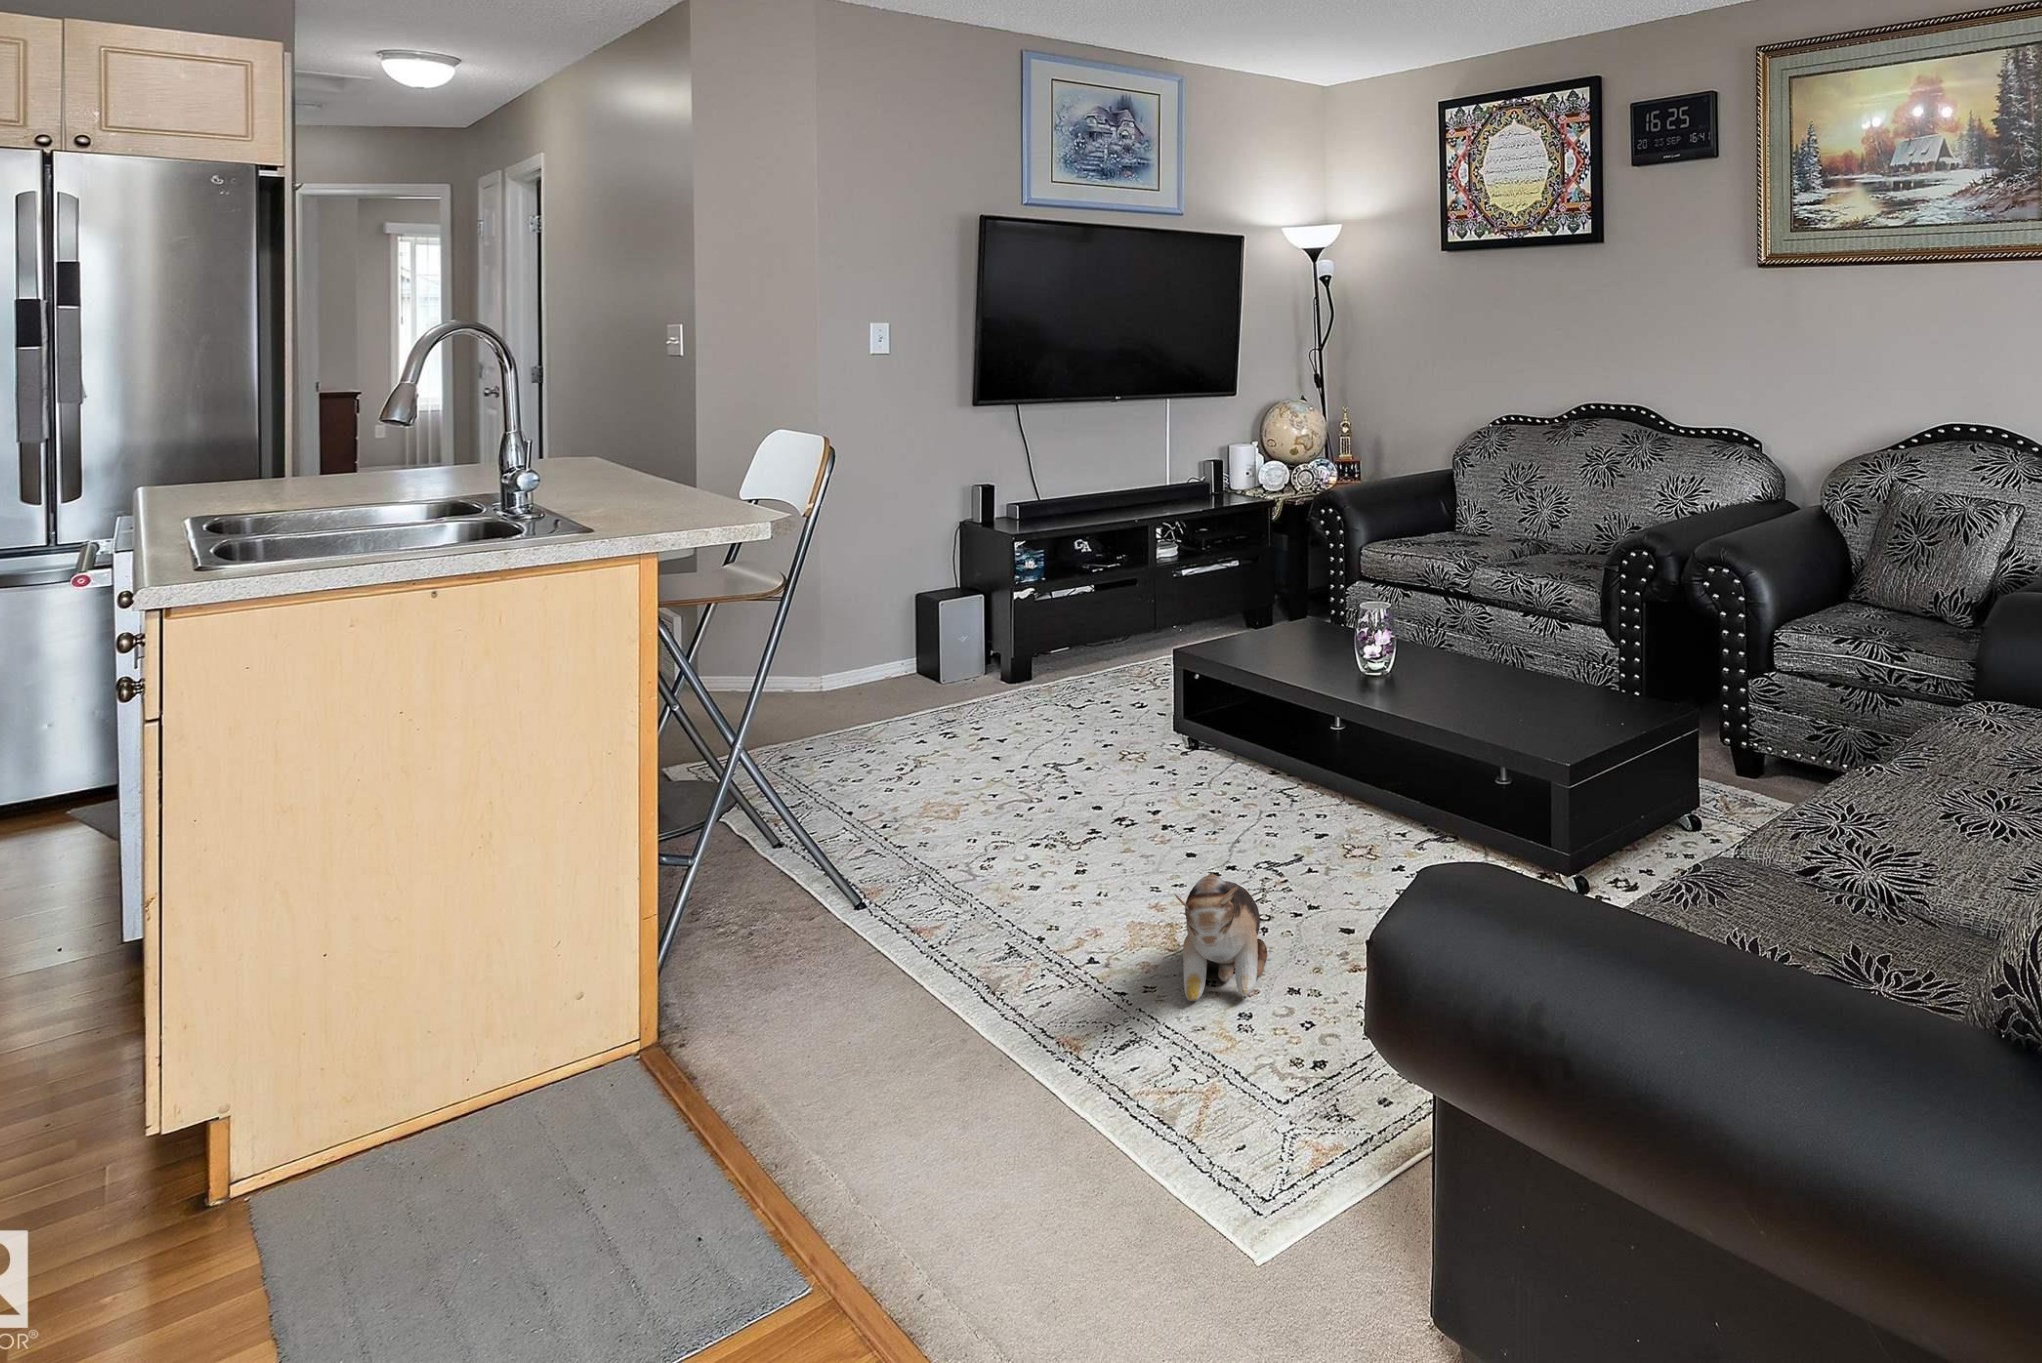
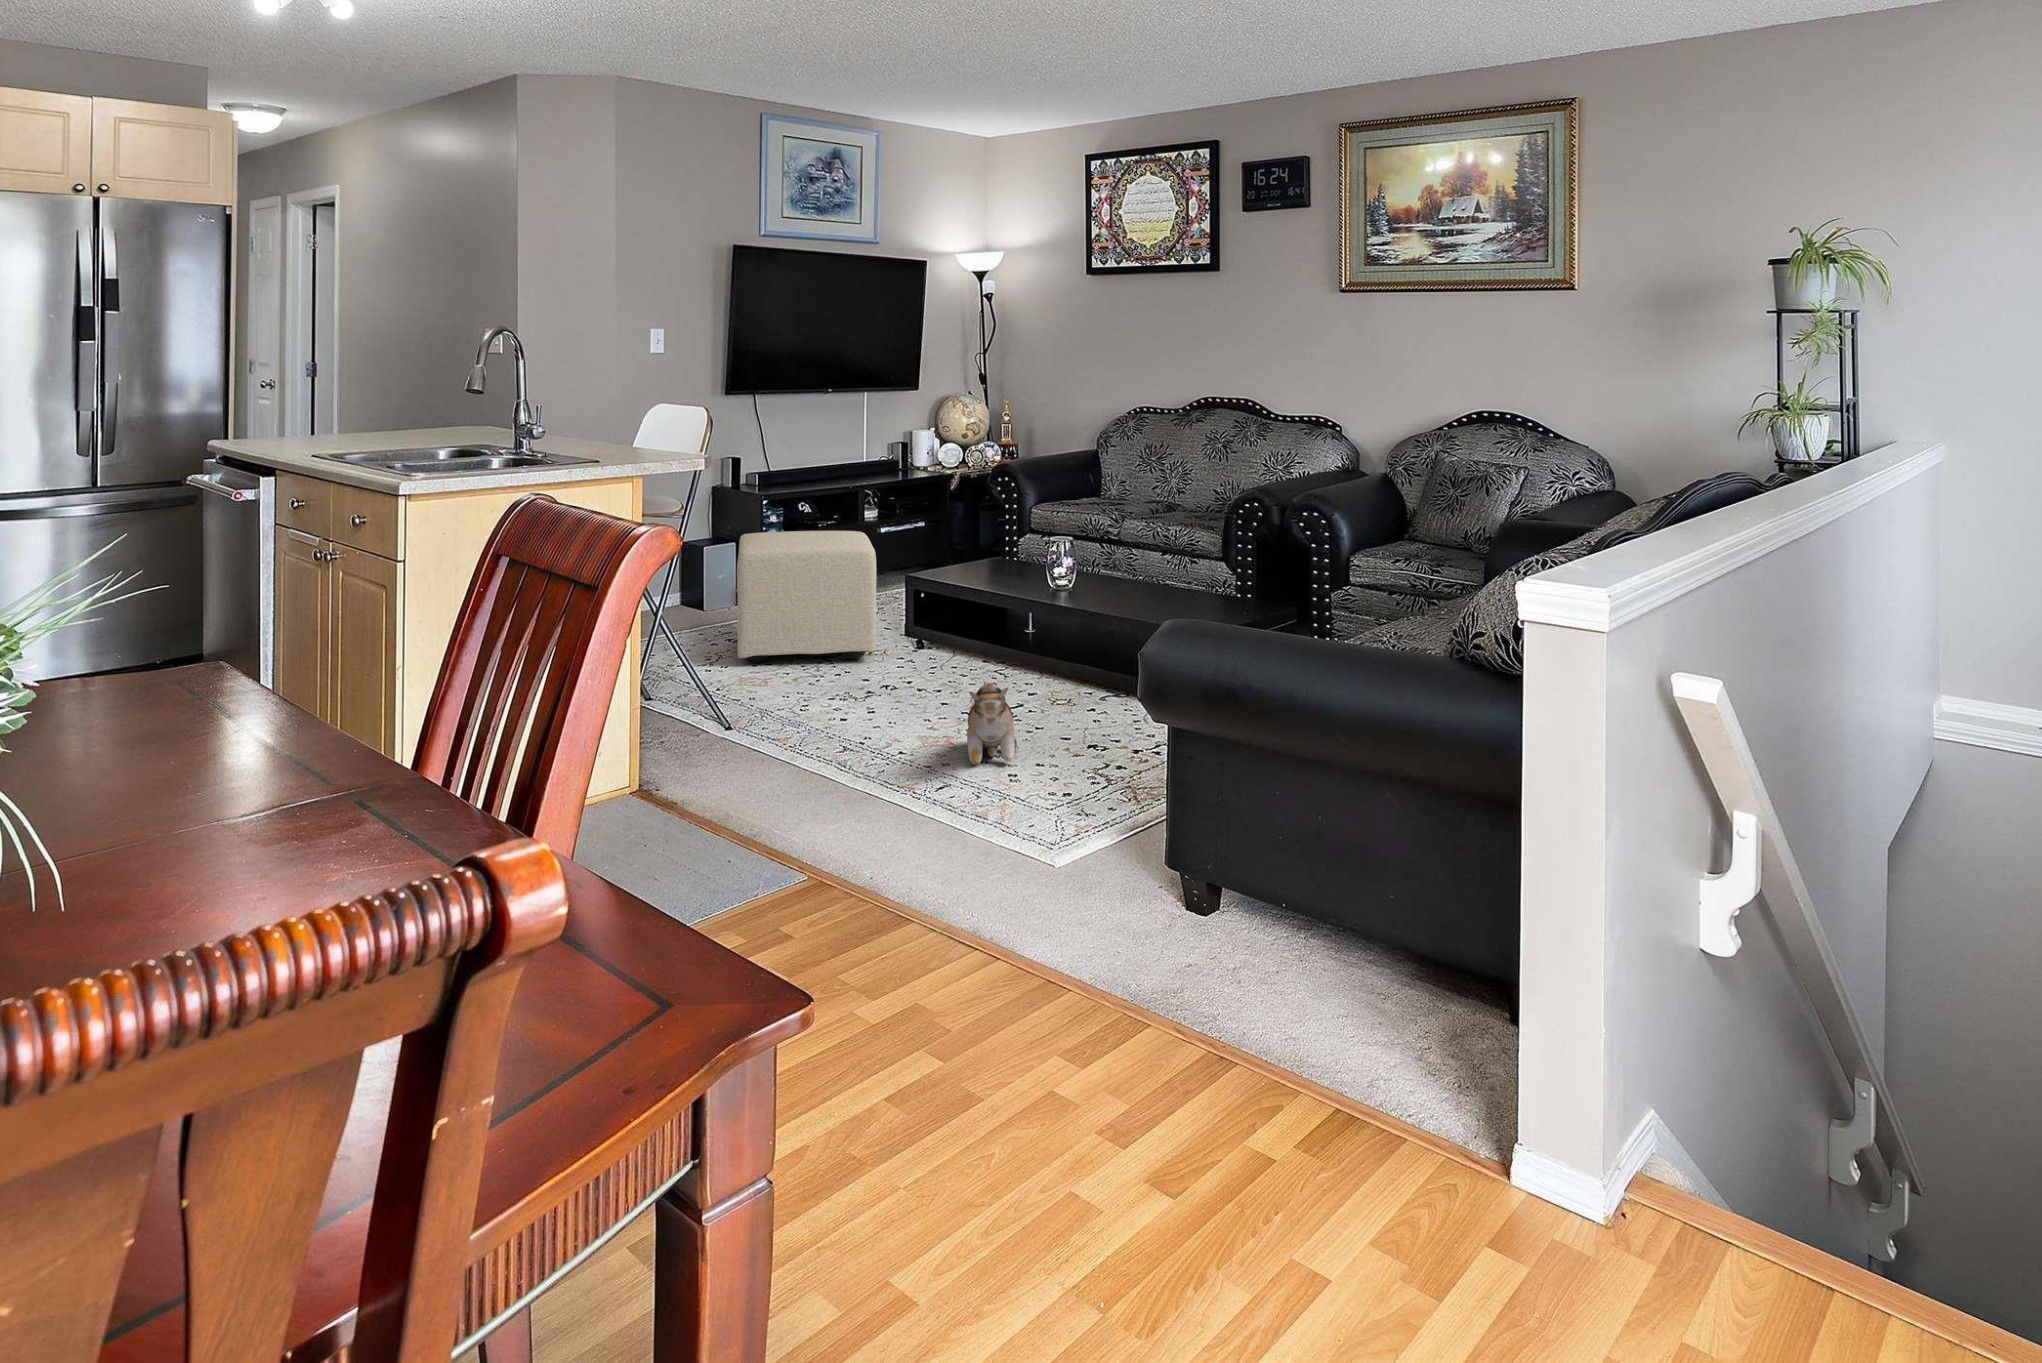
ottoman: none [925,588,1127,778] -> present [737,531,876,663]

